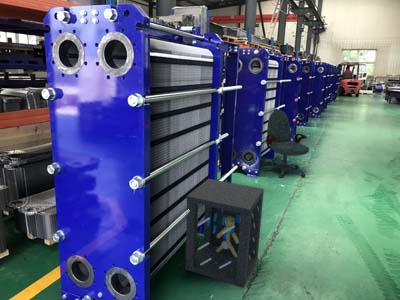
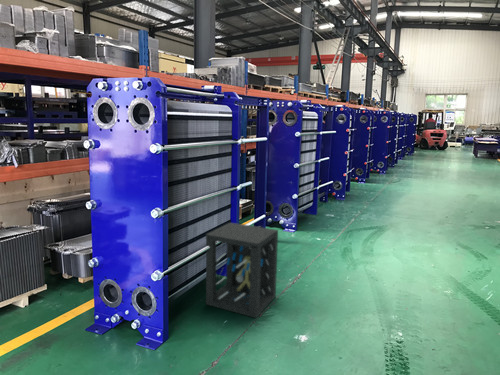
office chair: present [263,110,309,178] -> none [304,162,349,232]

